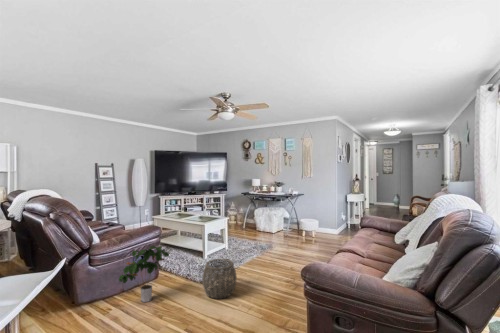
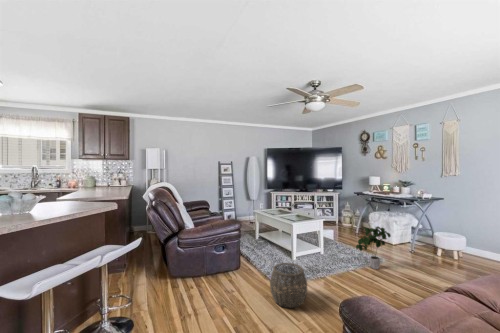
potted plant: present [119,246,169,302] -> present [356,227,391,269]

